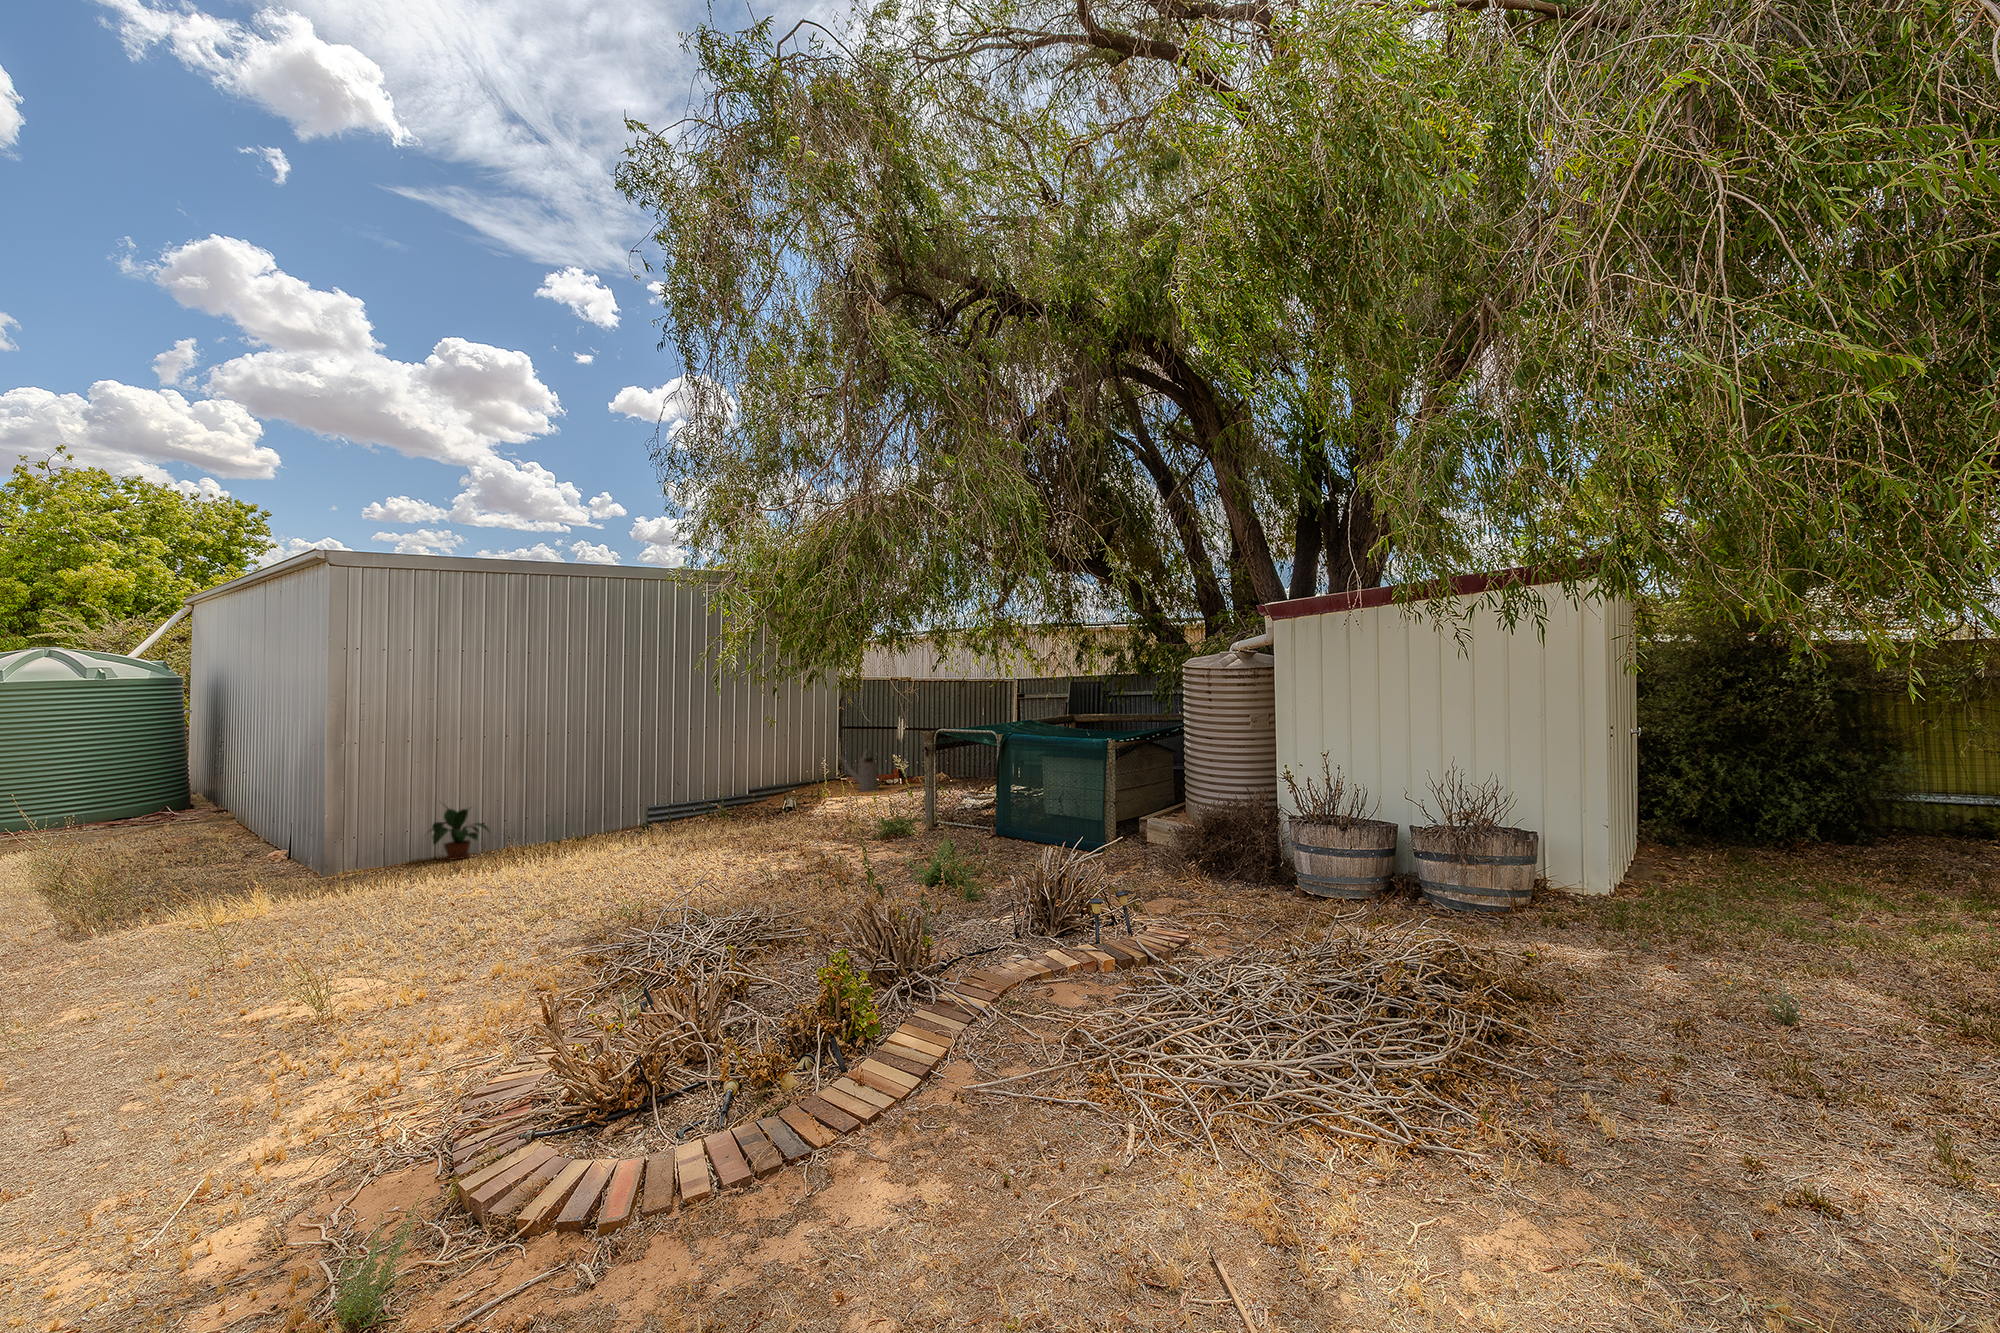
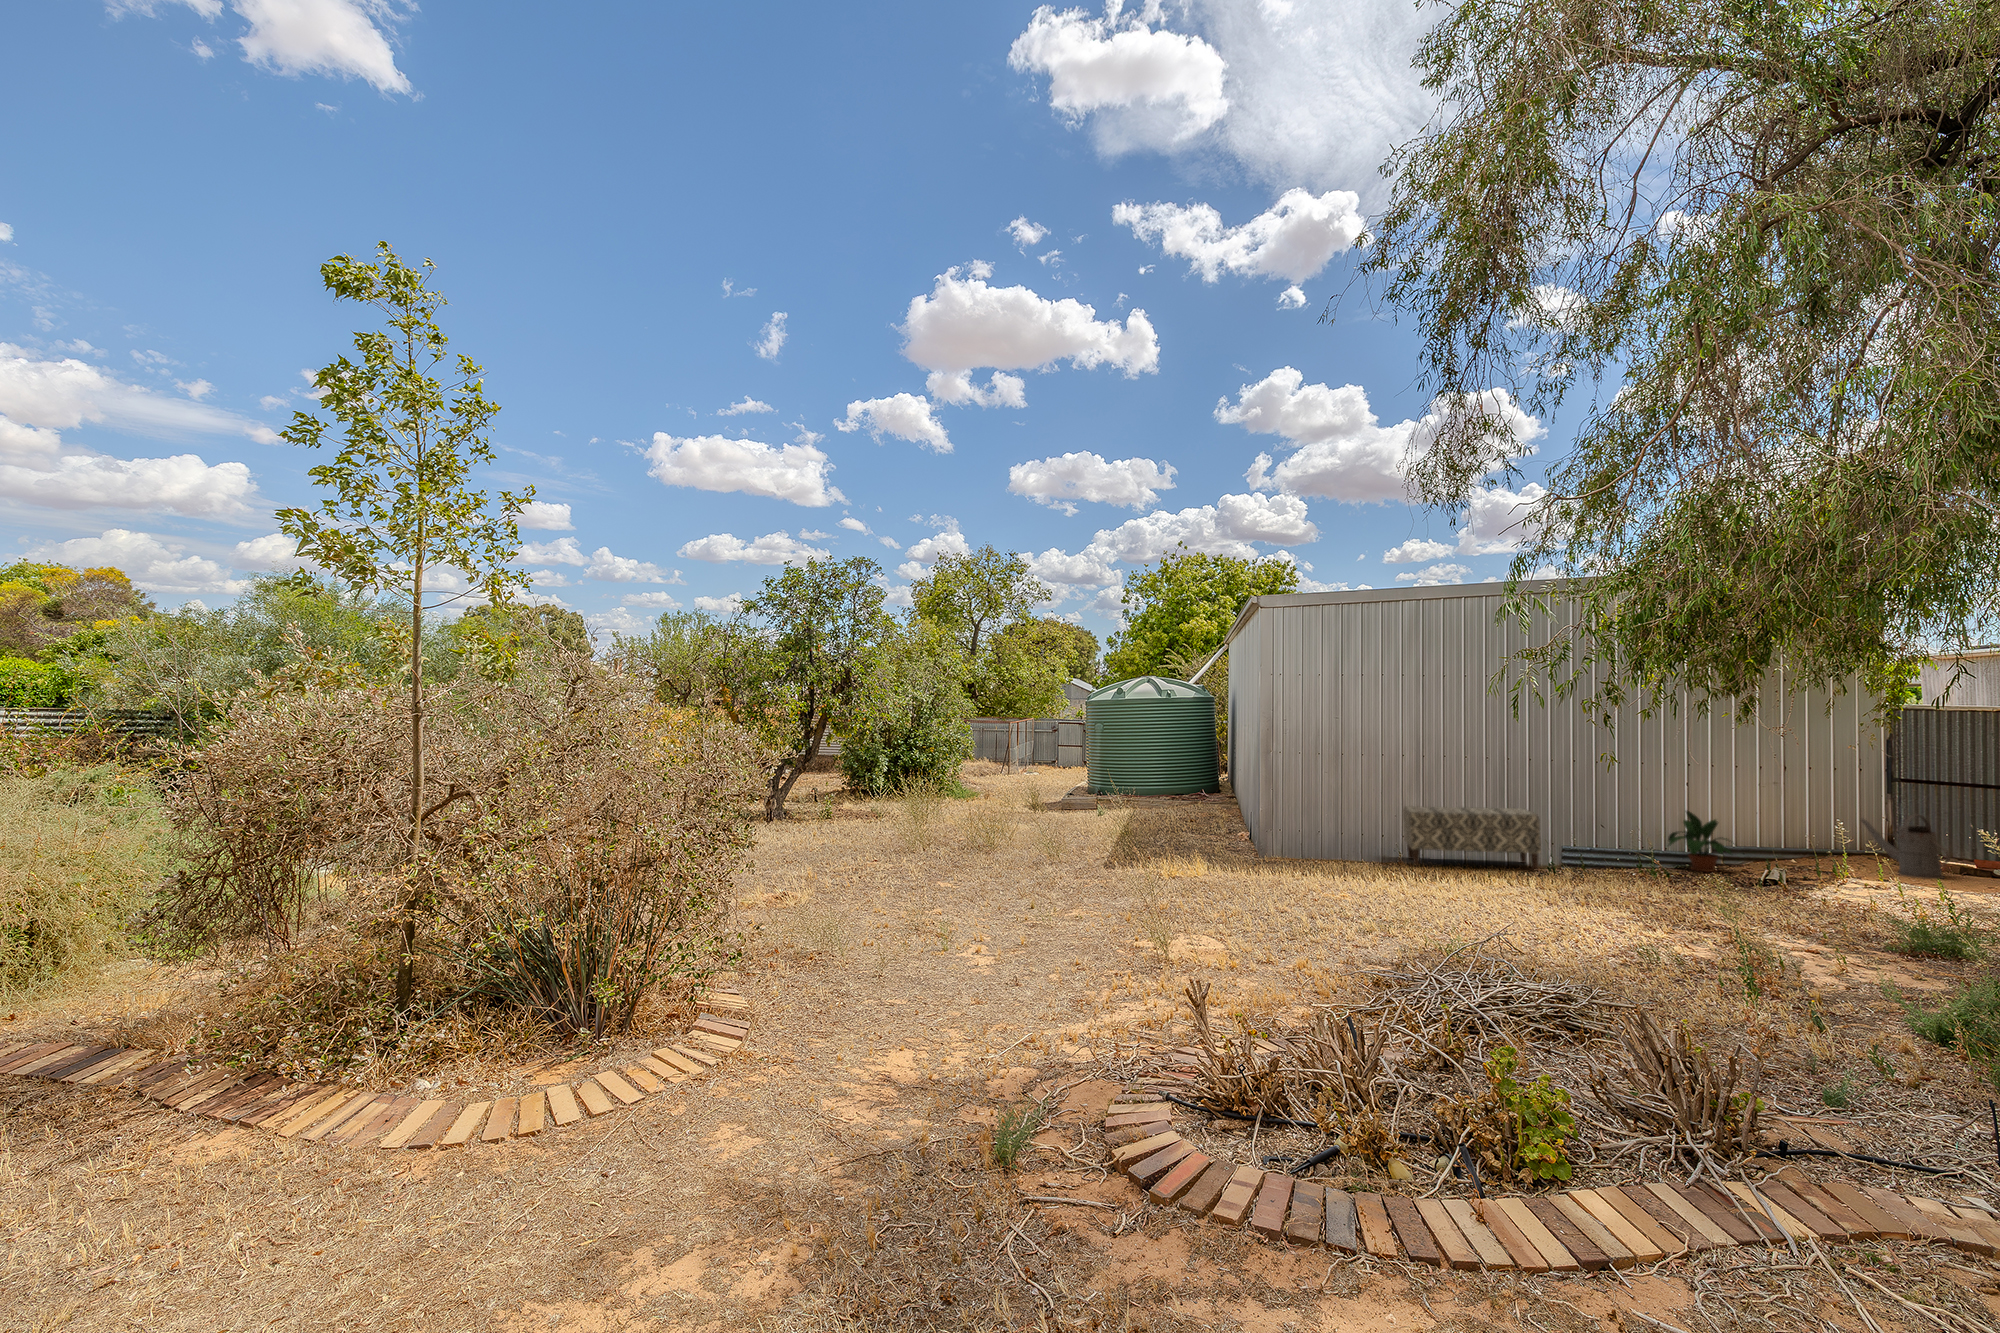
bench: none [525,778,657,849] -> present [1403,806,1541,871]
potted plant: present [431,804,489,860] -> present [1668,811,1731,872]

